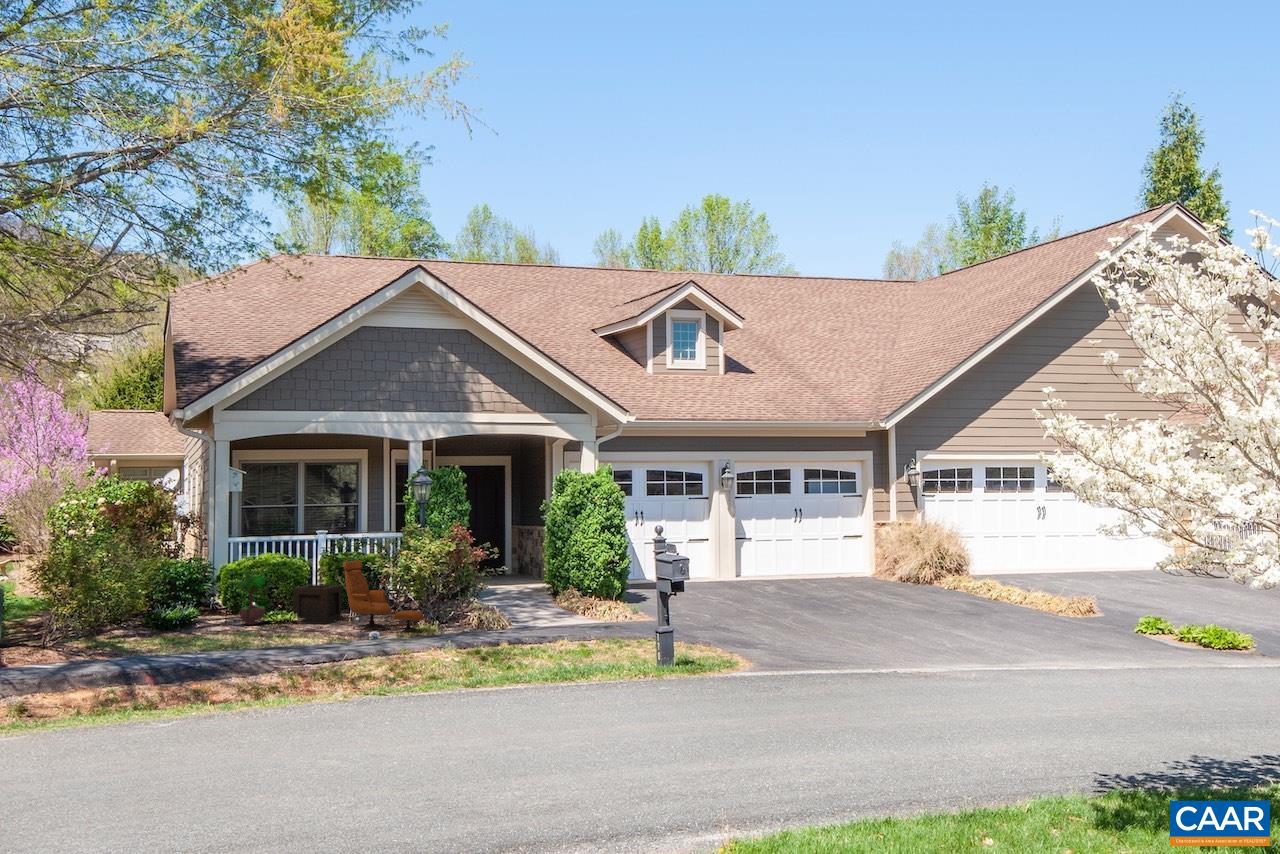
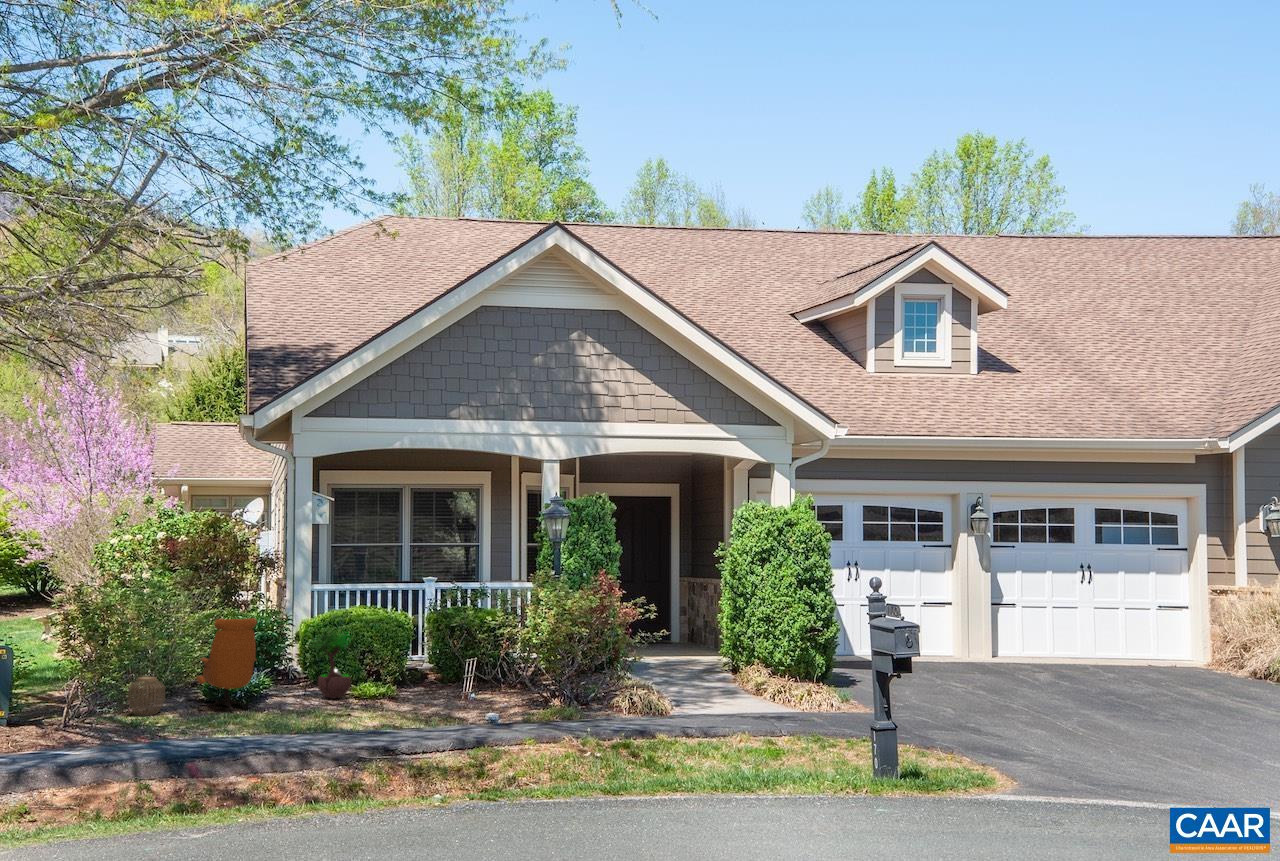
lounge chair: present [343,561,424,634] -> present [196,618,257,712]
wooden crate: present [293,585,342,624] -> none [386,647,450,701]
woven basket: none [92,613,121,643] -> present [128,676,165,716]

